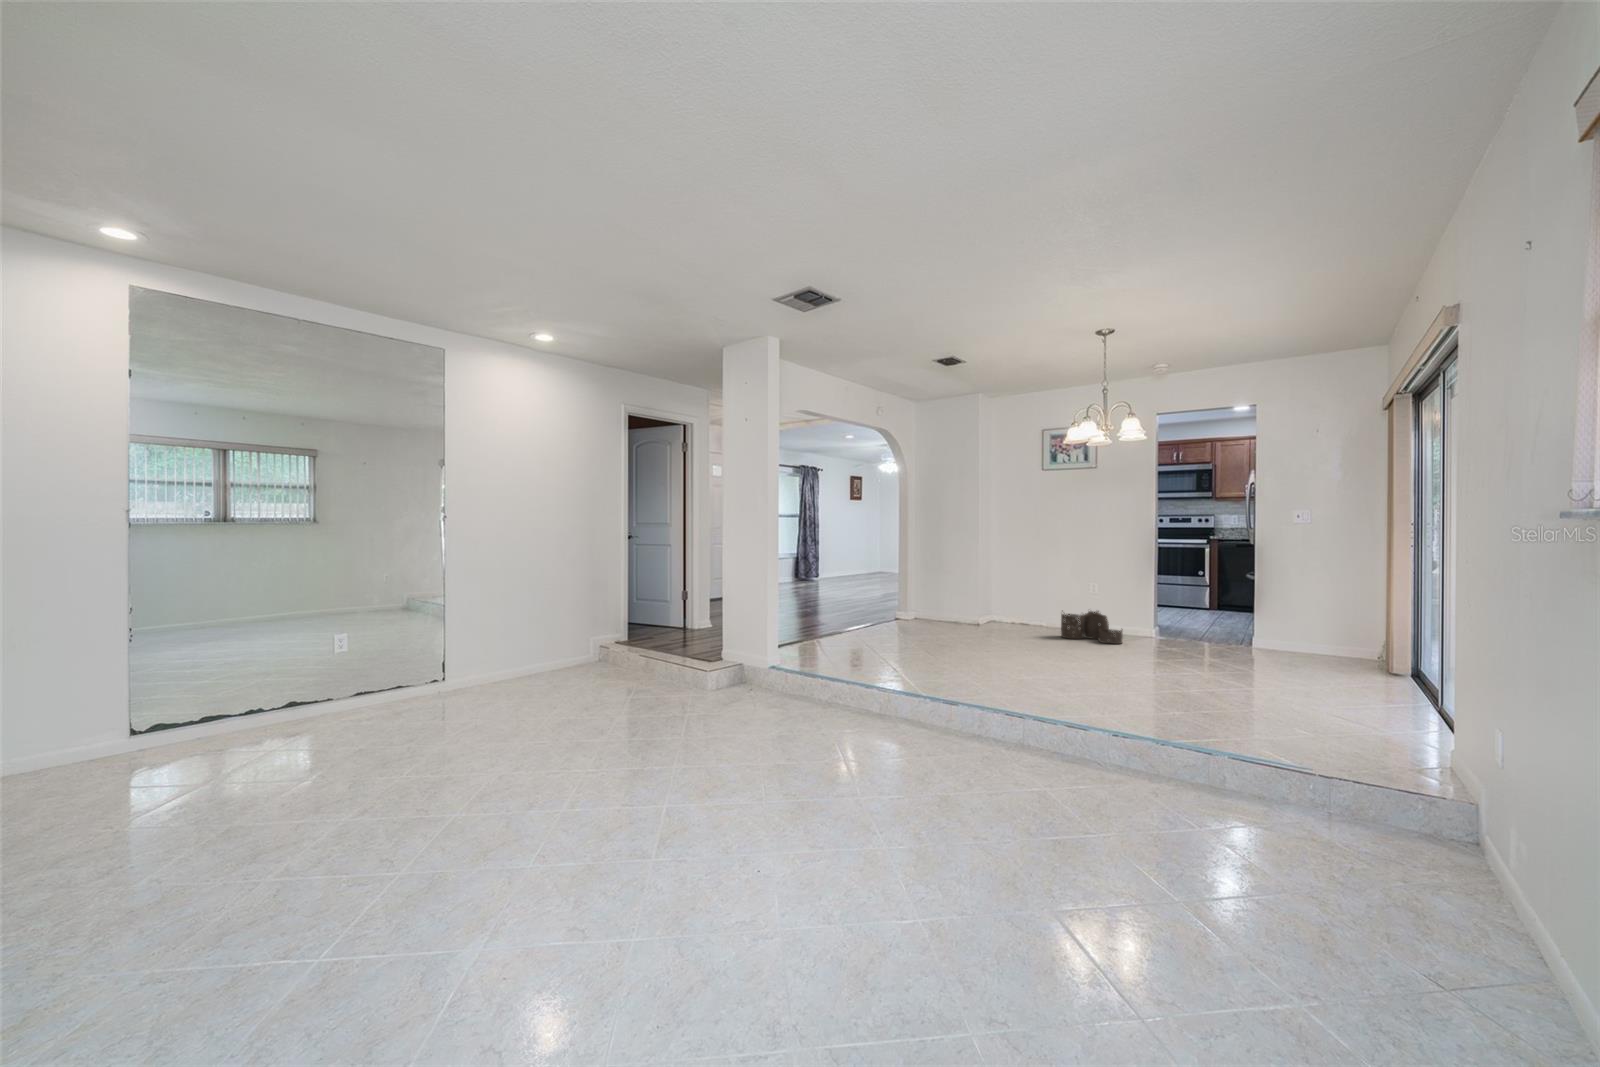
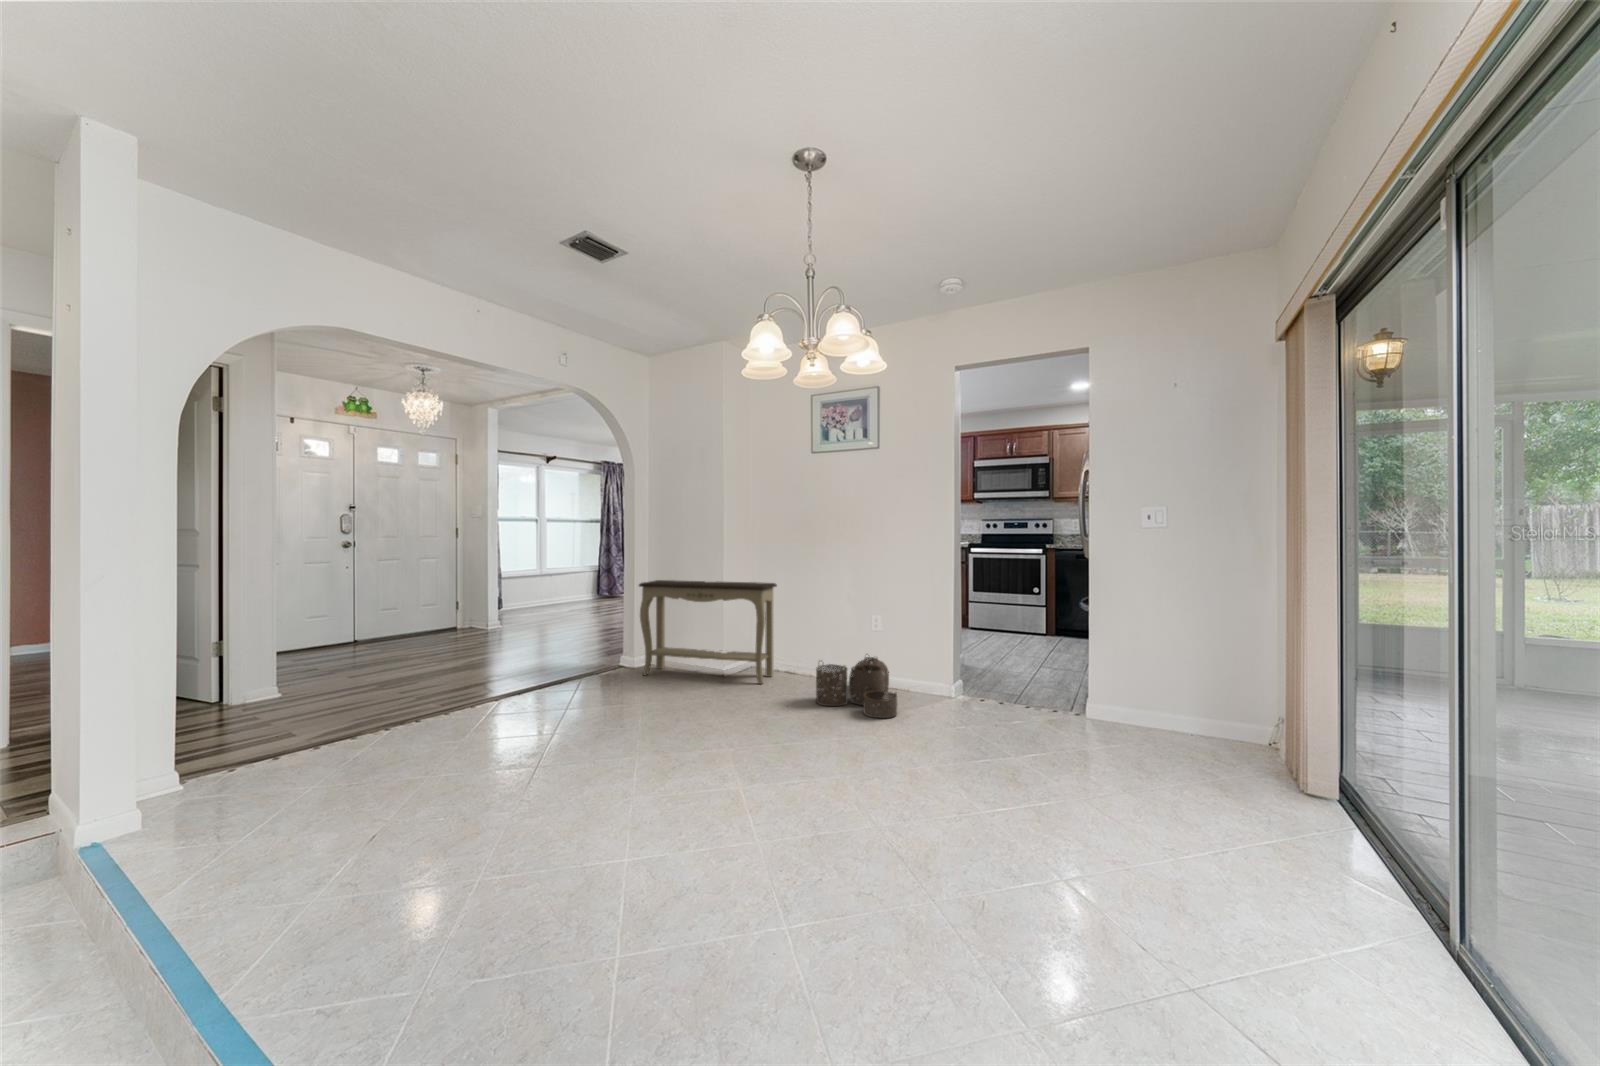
console table: none [918,559,1018,629] -> present [639,580,777,684]

